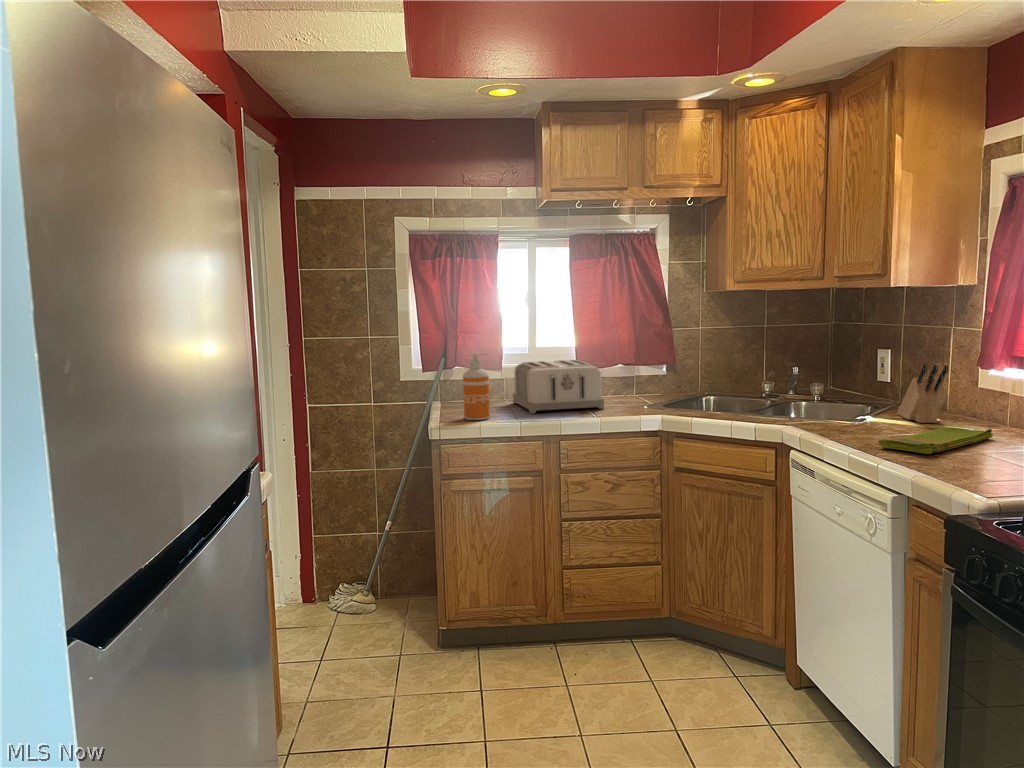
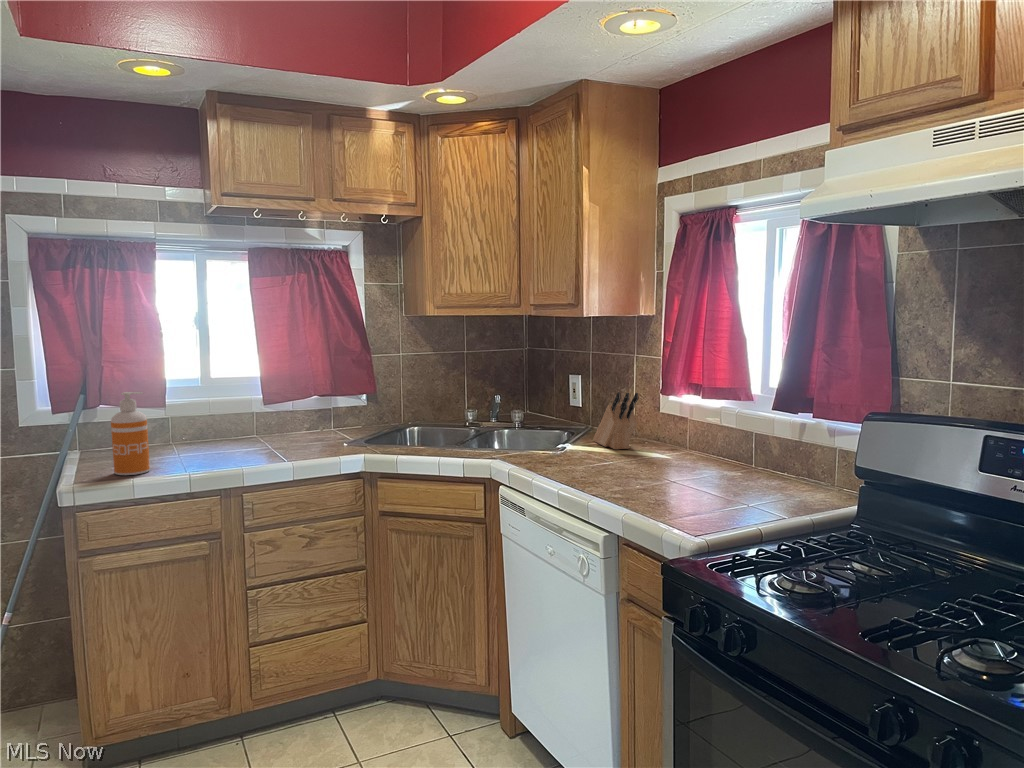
toaster: present [513,360,604,413] -> none [181,393,294,461]
dish towel: present [878,427,993,454] -> none [584,454,680,486]

